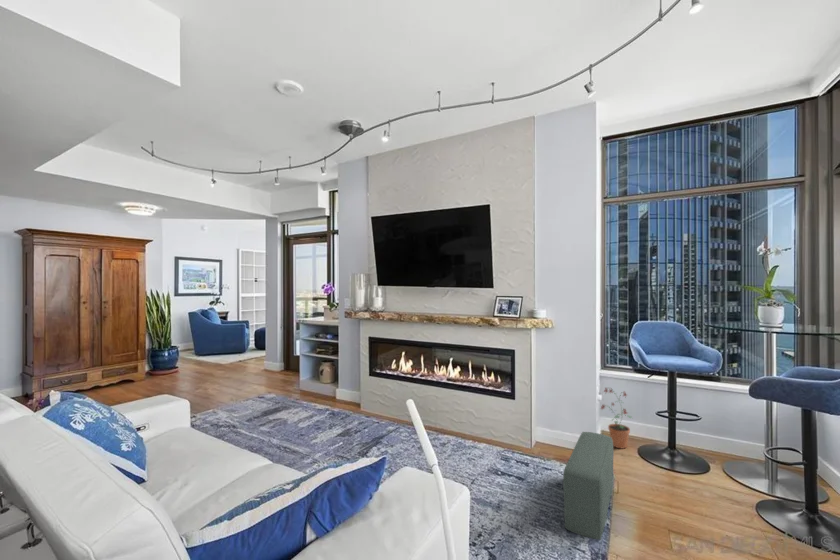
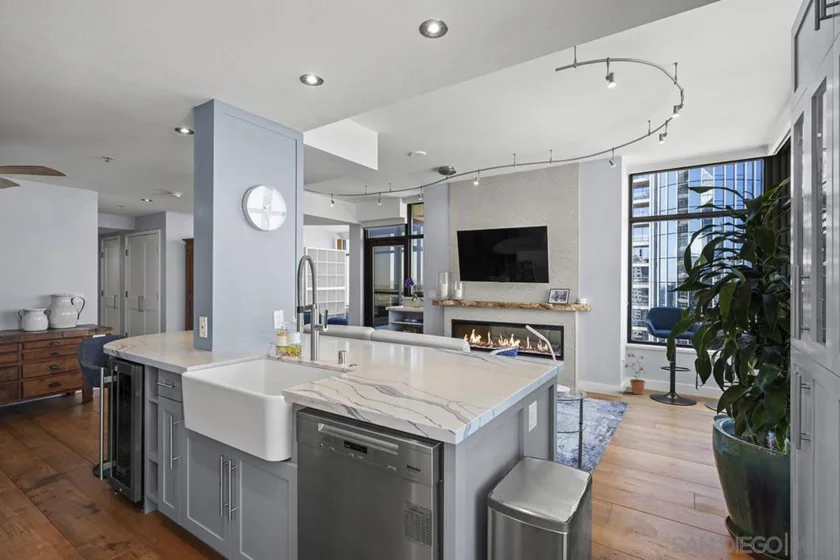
pouf: present [563,432,614,539] -> none [597,375,630,425]

